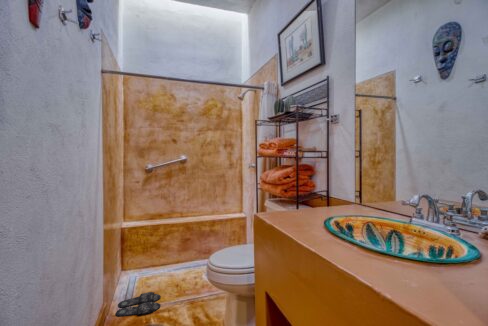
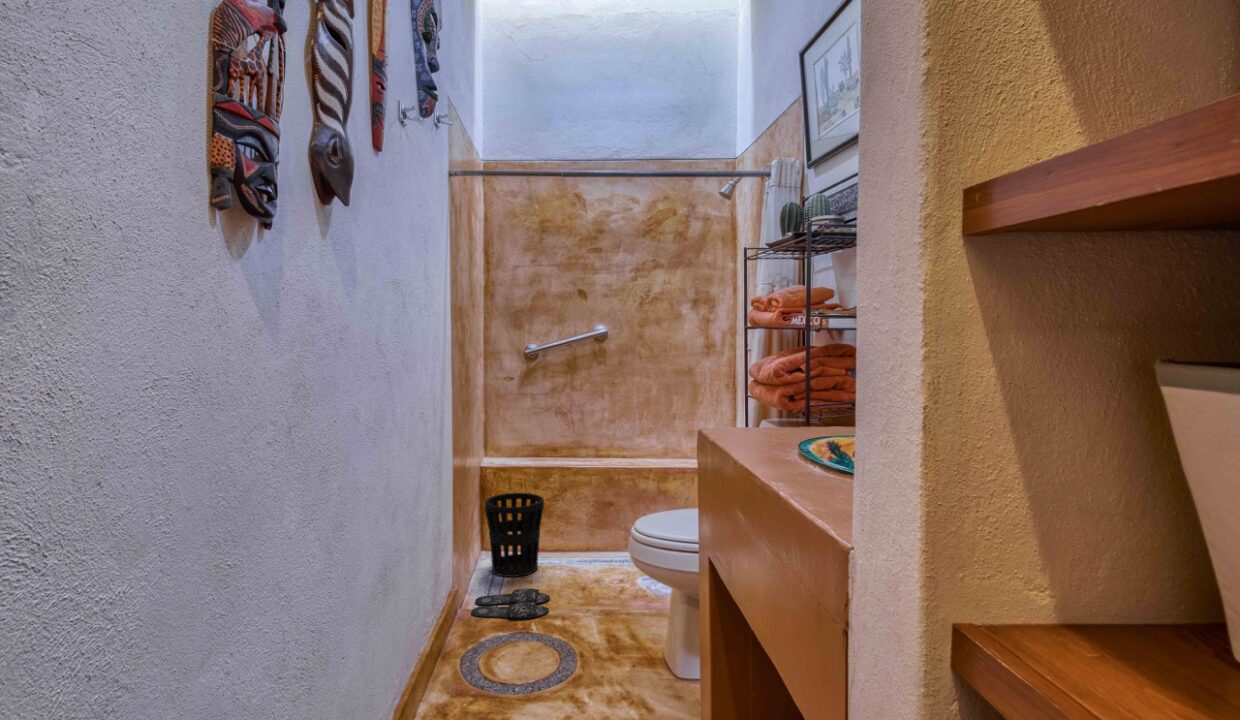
wastebasket: none [124,239,156,285] -> present [485,493,544,577]

